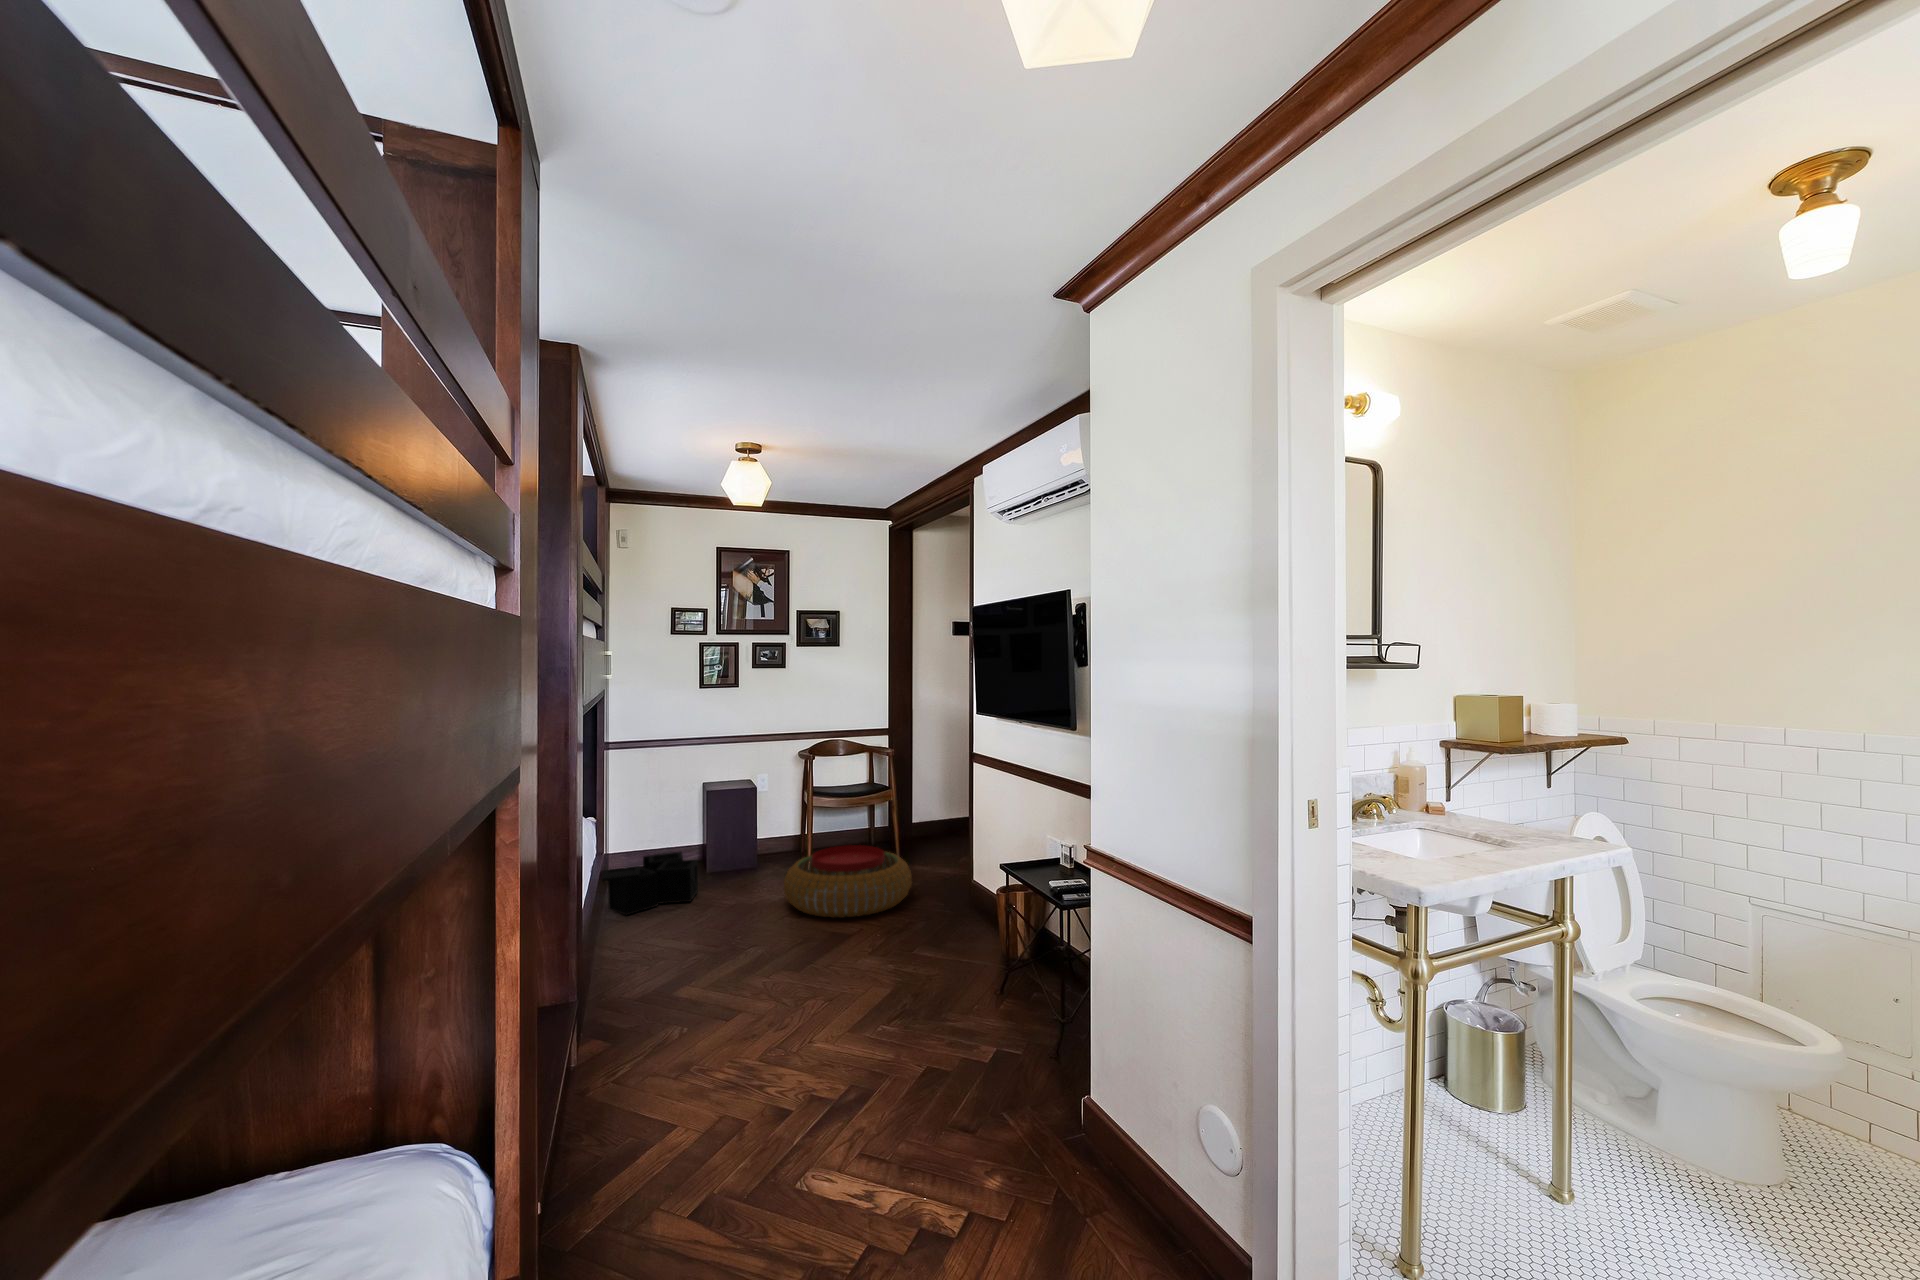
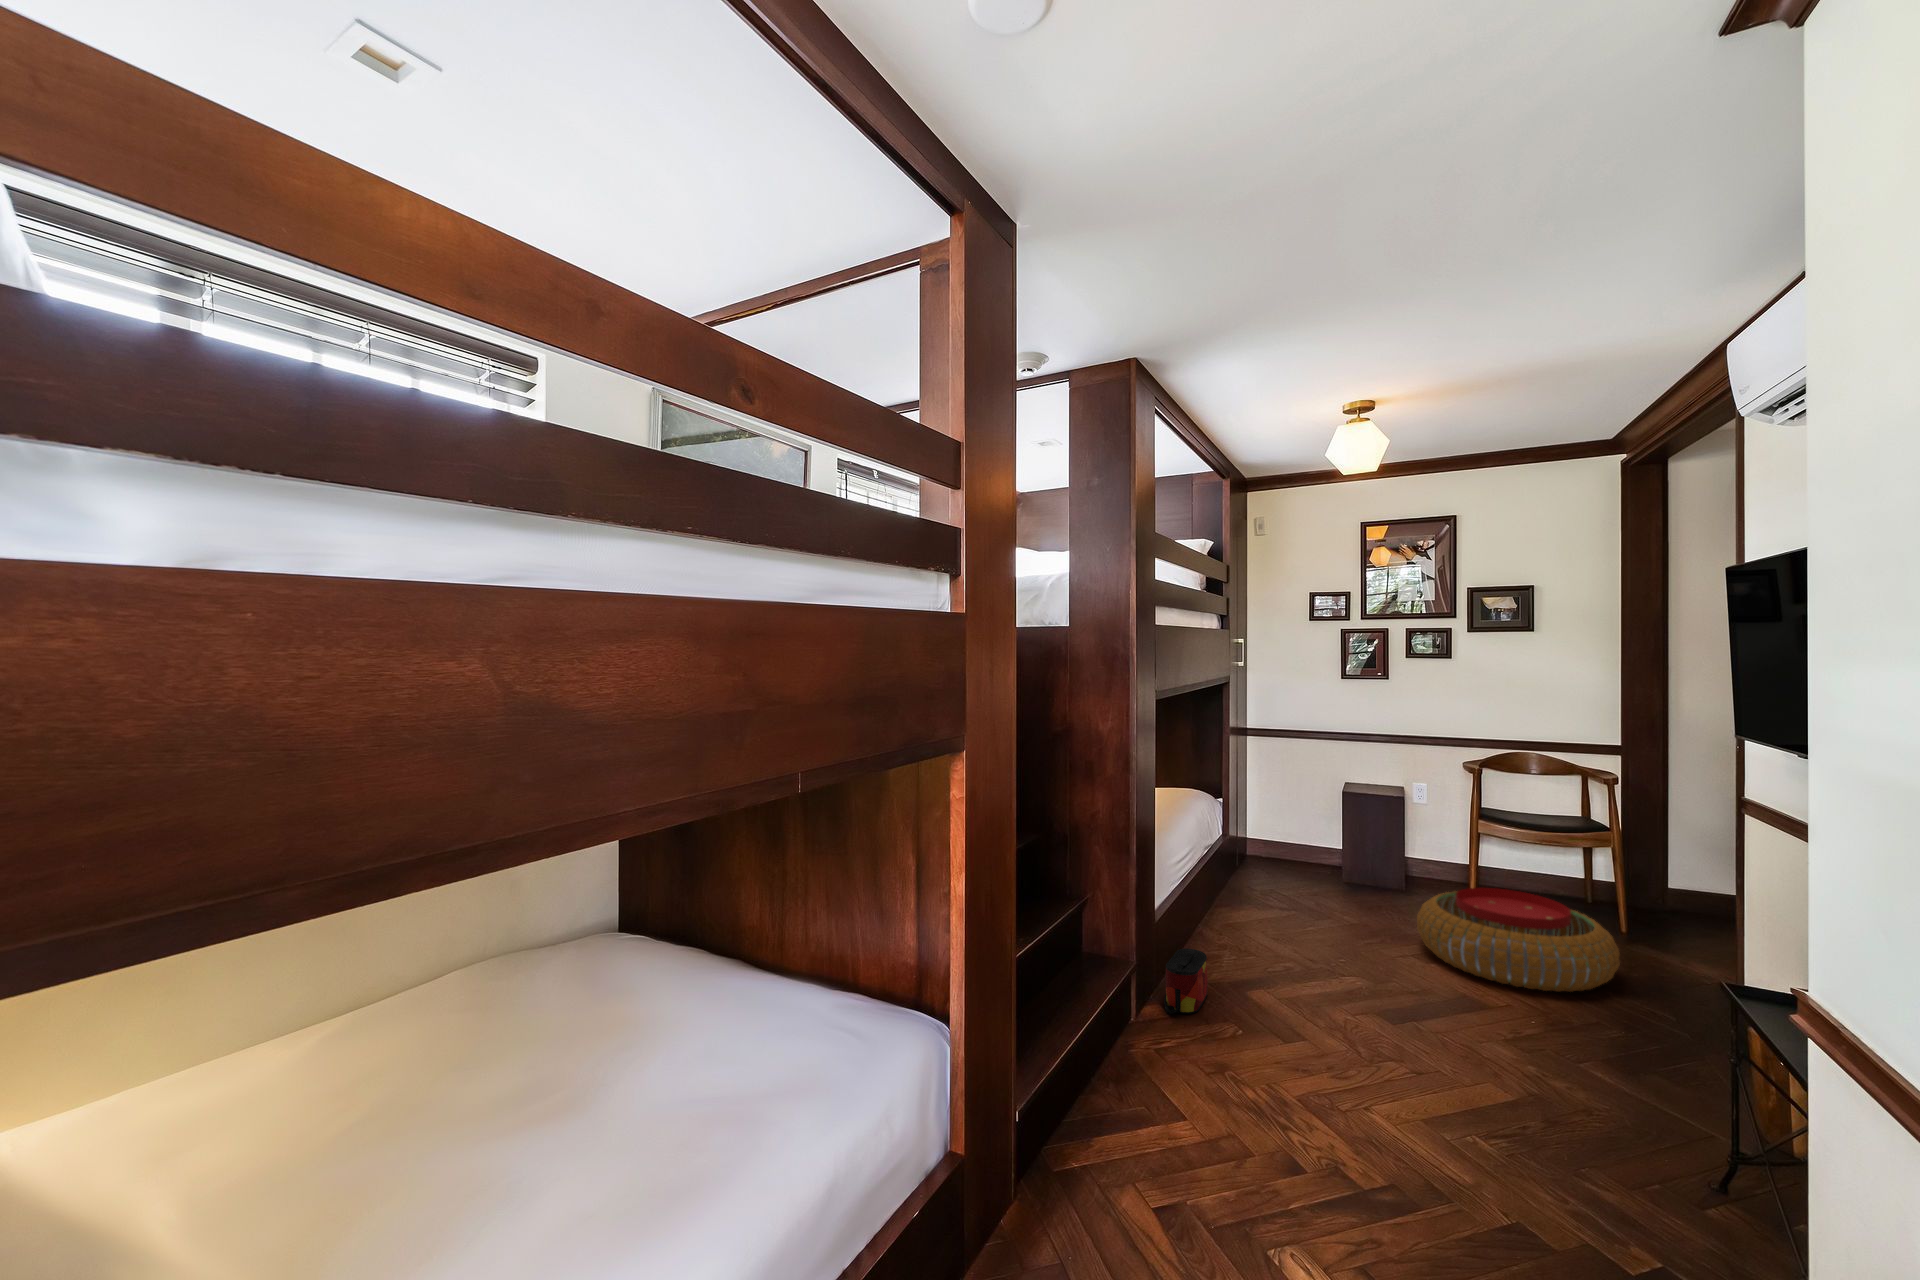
storage bin: present [602,852,698,915] -> none [1222,847,1332,906]
bag: none [596,968,636,1042] -> present [1164,948,1208,1014]

